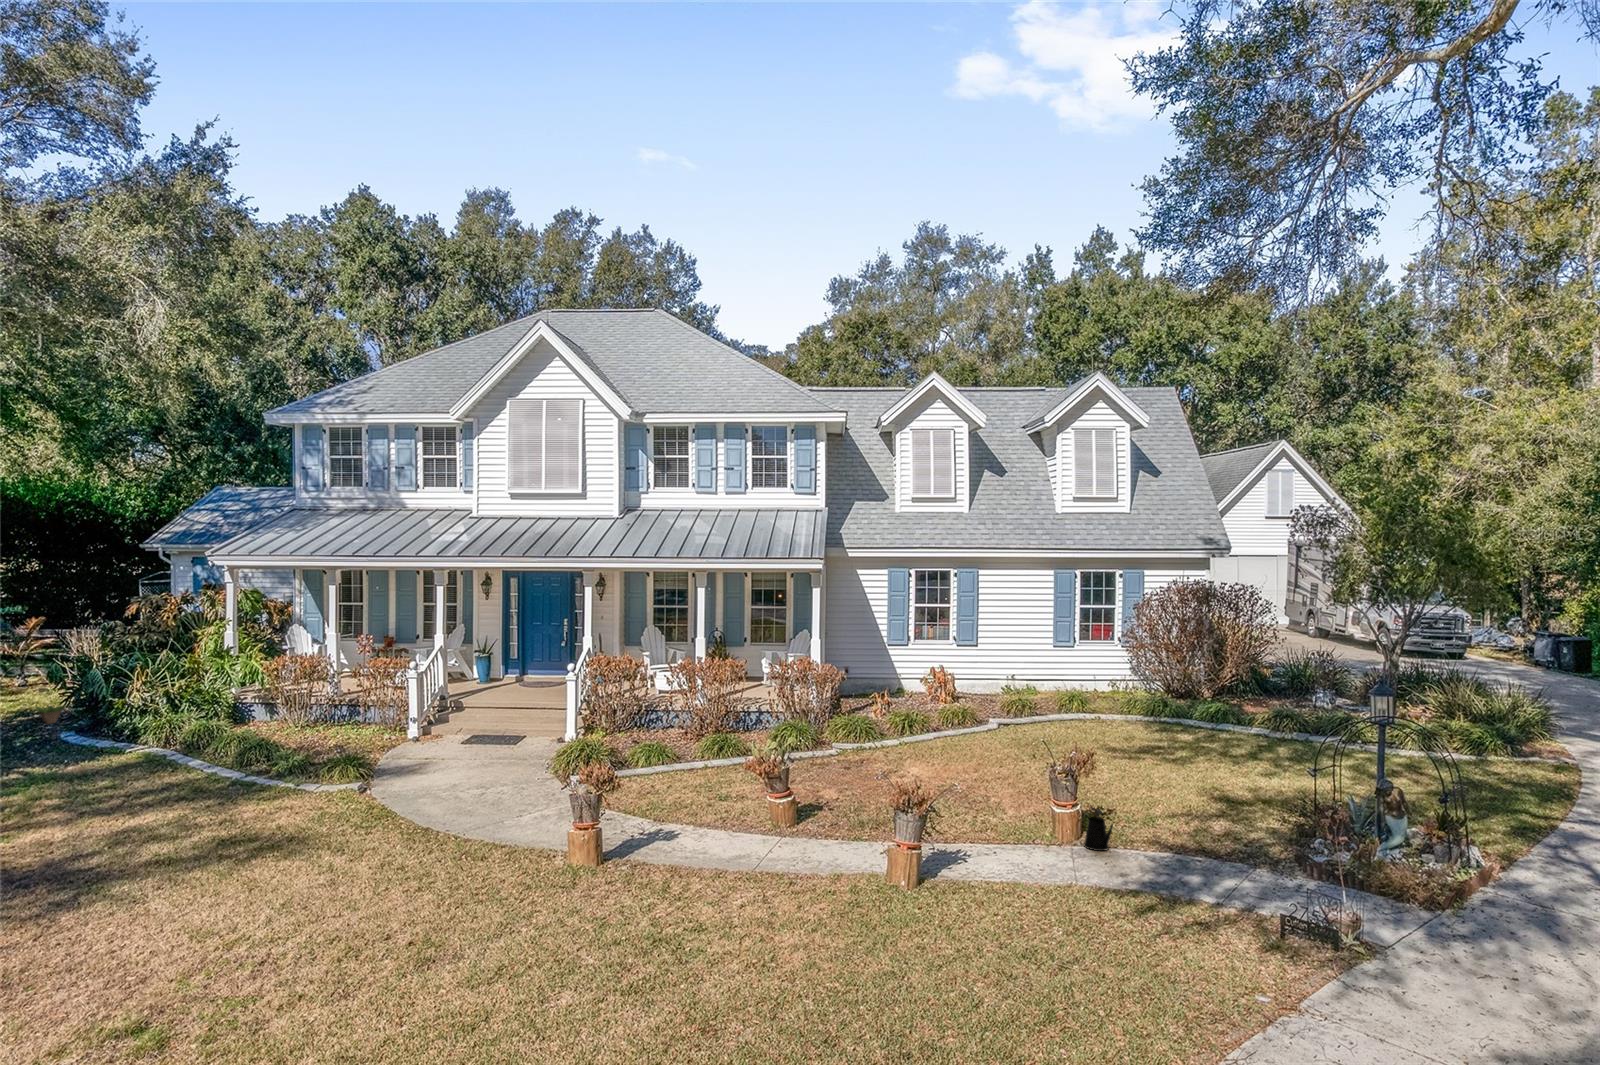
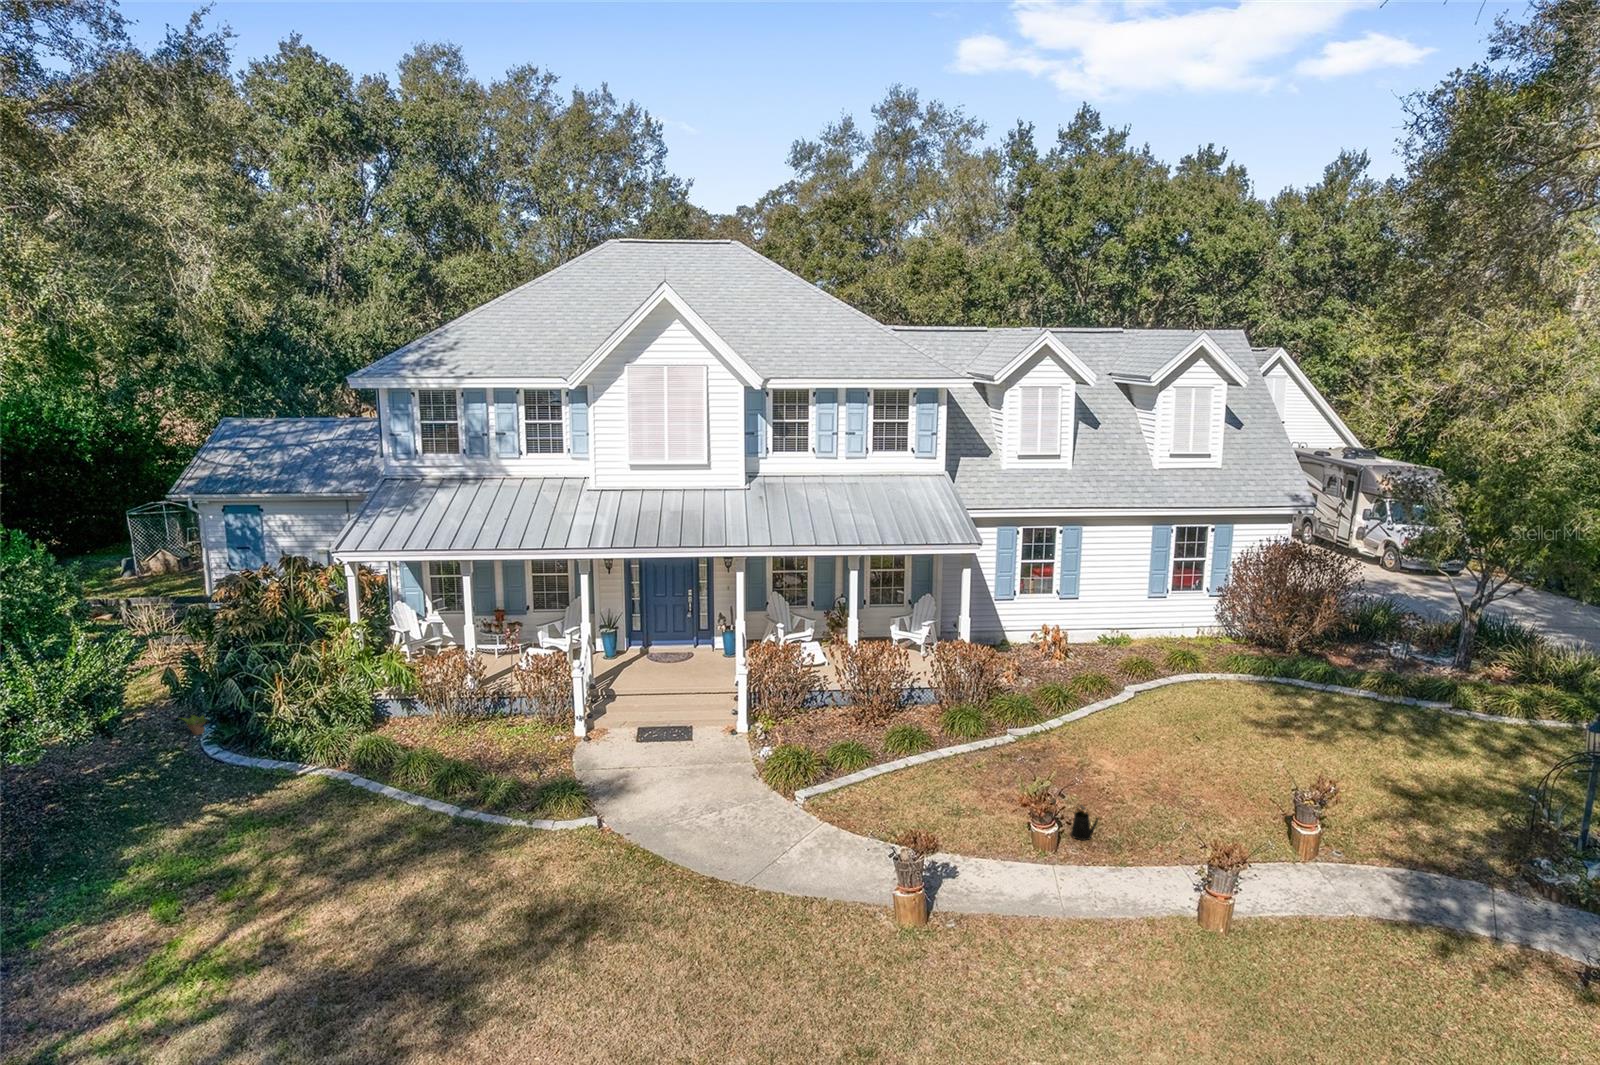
watering can: present [1083,805,1113,851] -> present [1071,805,1099,840]

